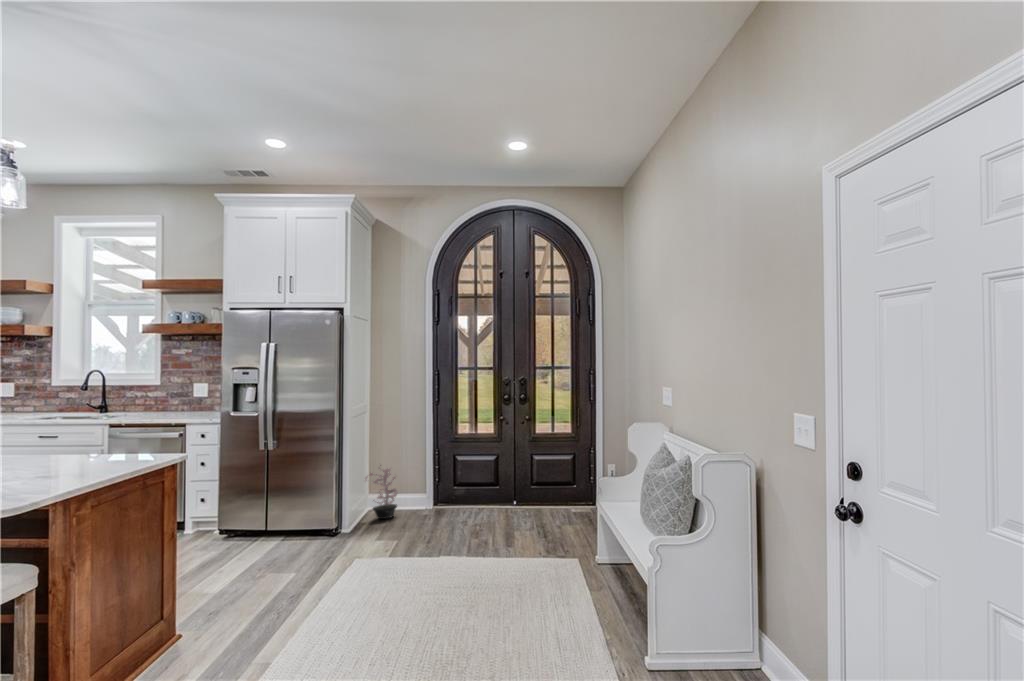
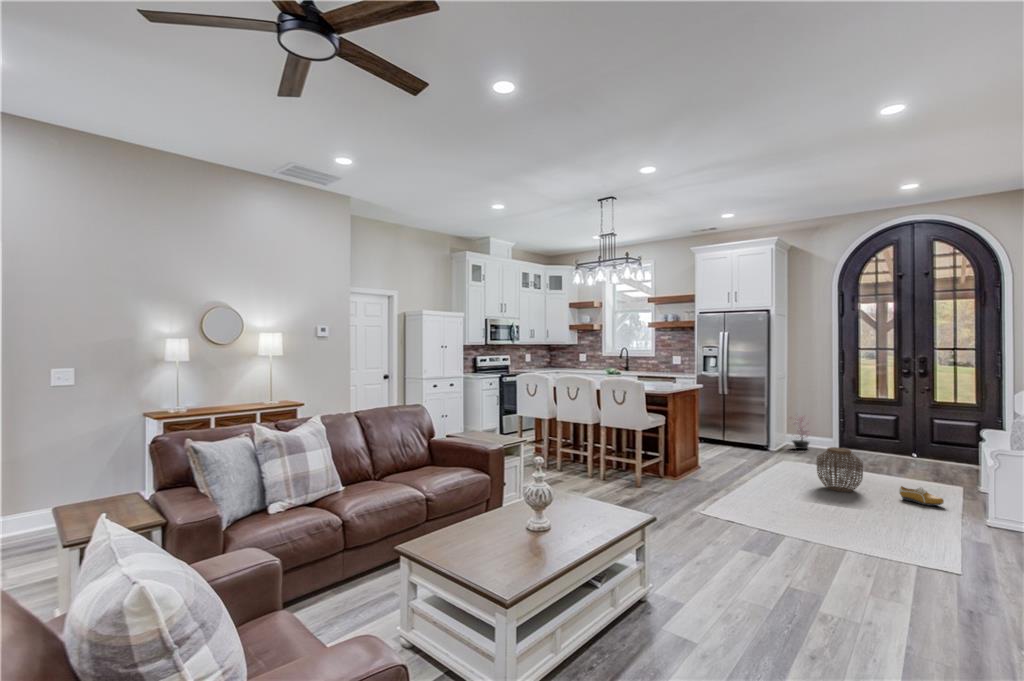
woven basket: none [394,552,464,639] -> present [817,447,863,492]
shoe: none [514,604,571,638] -> present [899,486,944,506]

